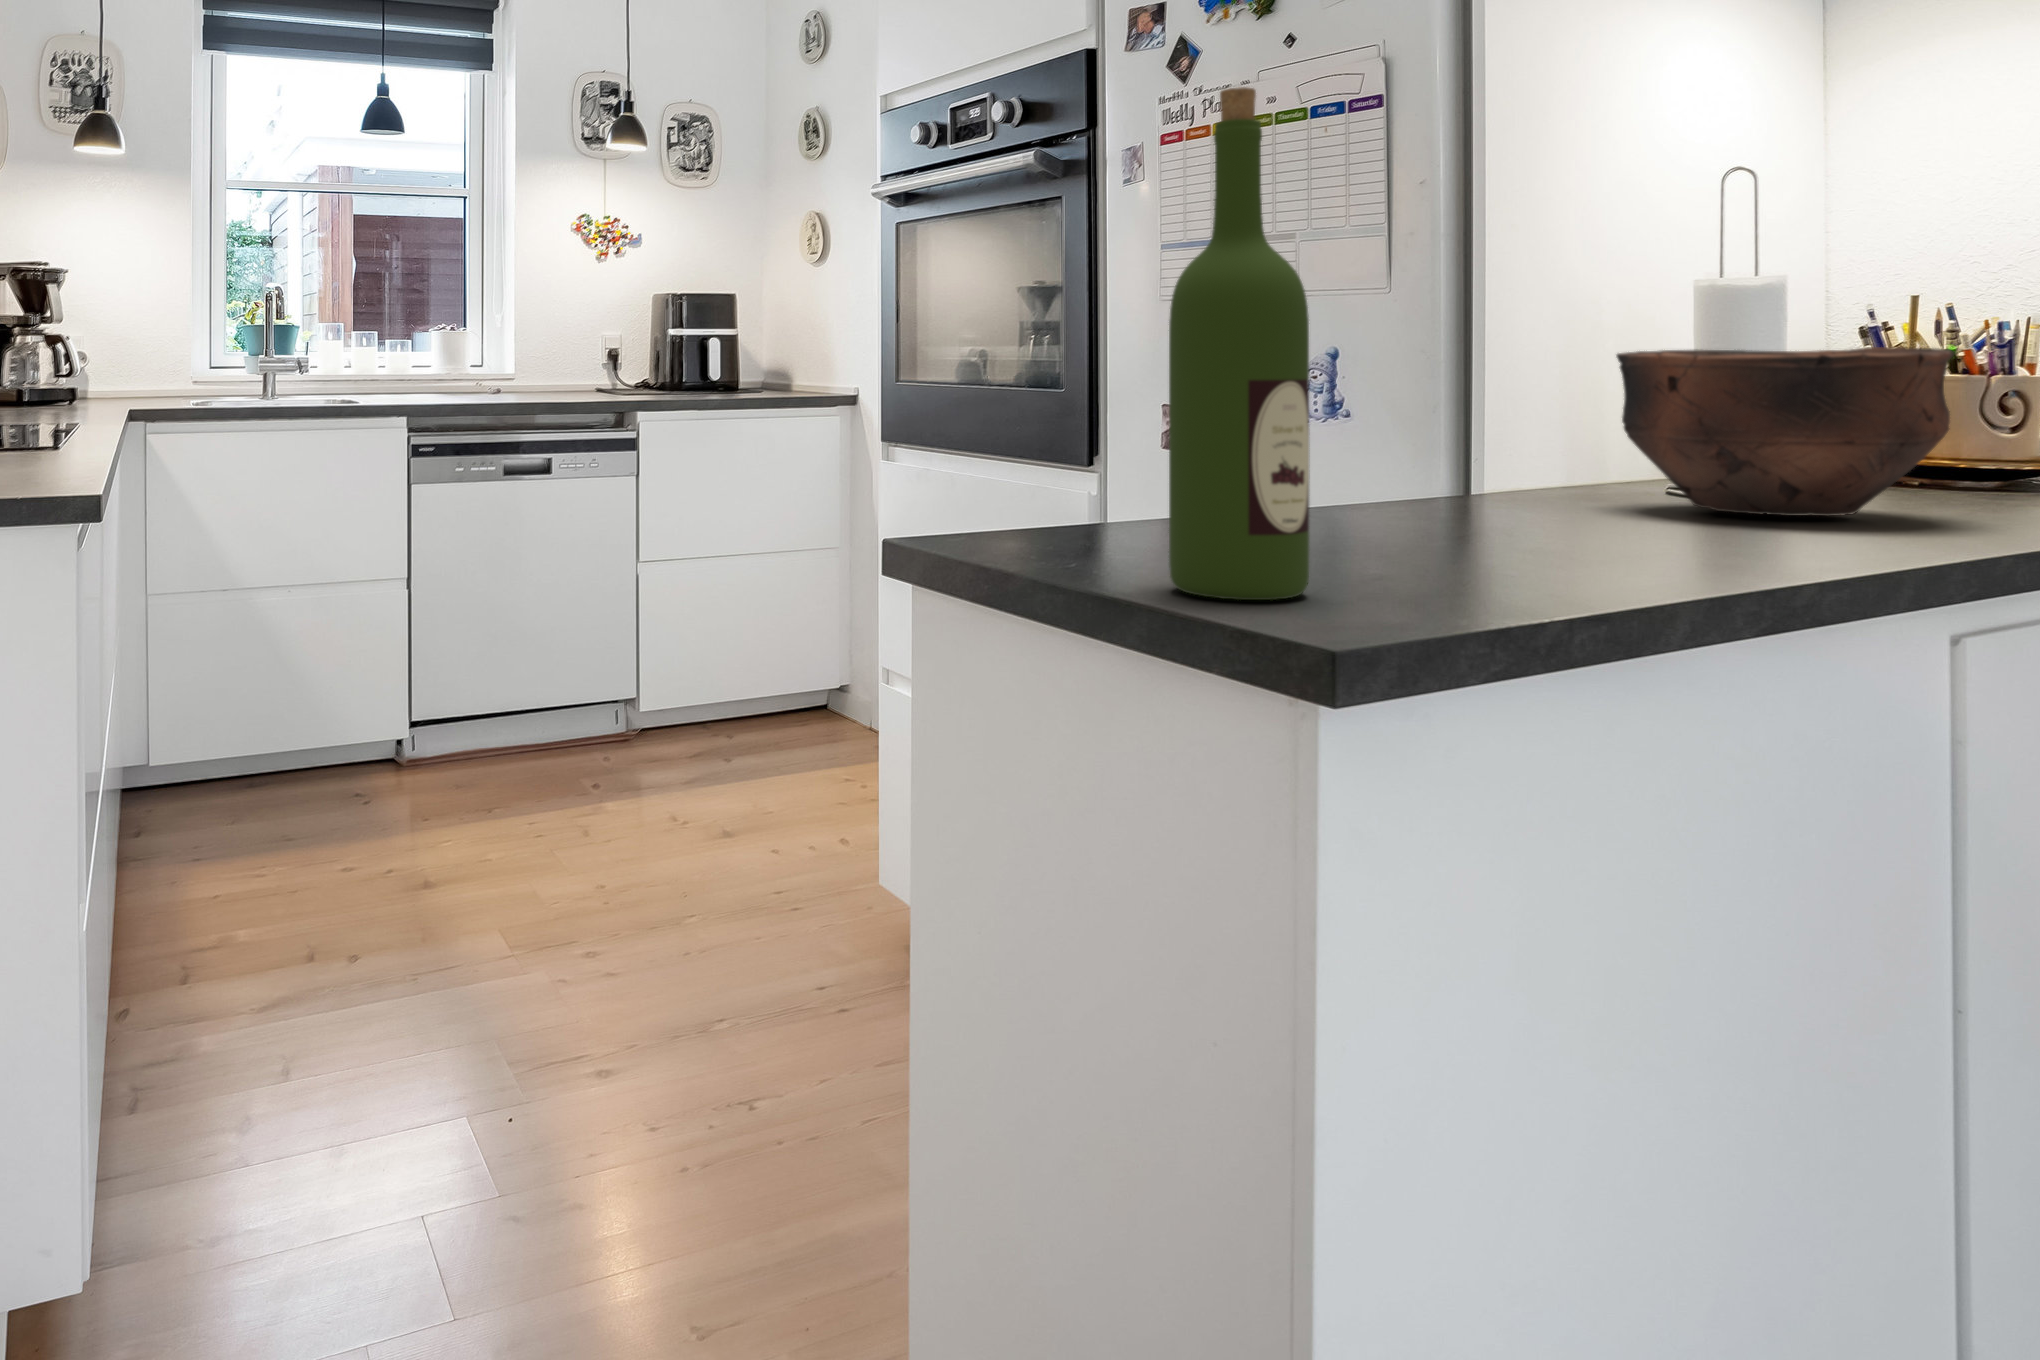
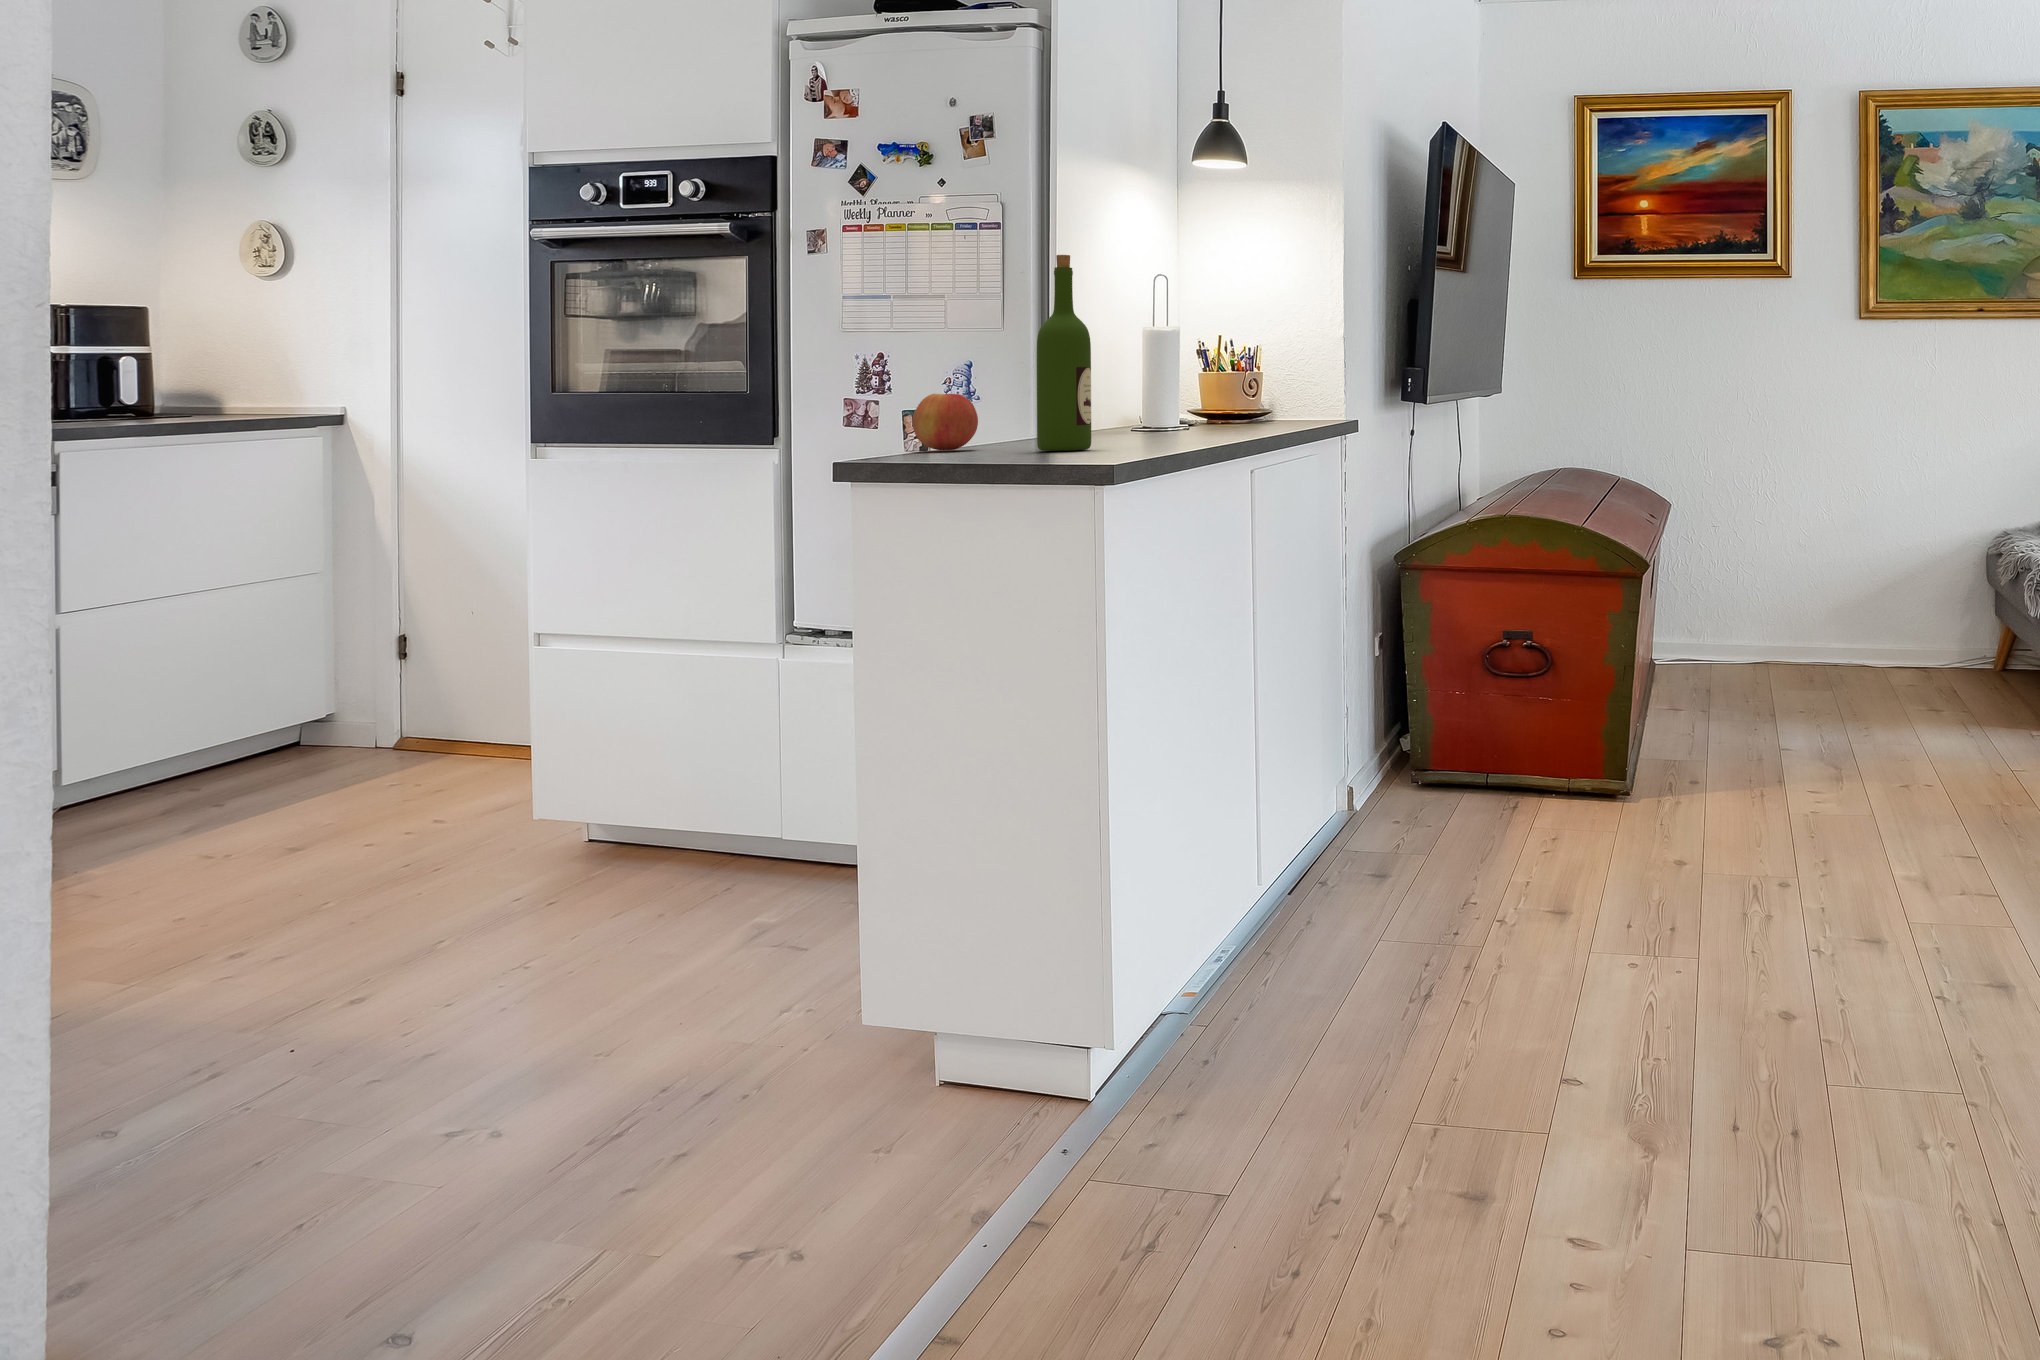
bowl: present [1616,347,1954,516] -> none [1127,359,1249,431]
apple: none [997,414,1127,547] -> present [913,388,978,450]

